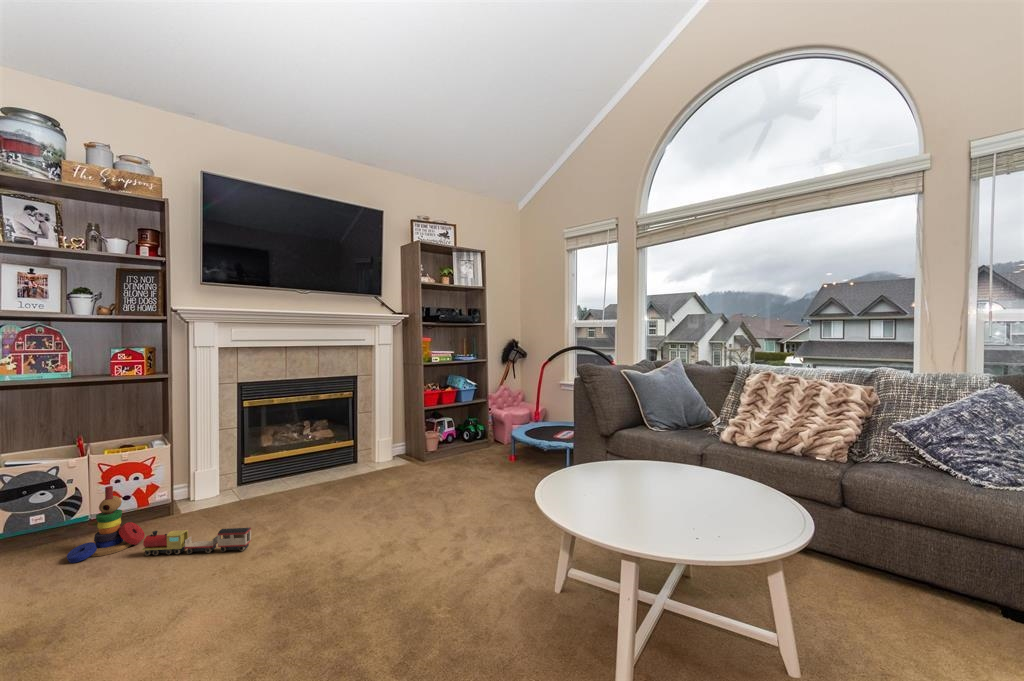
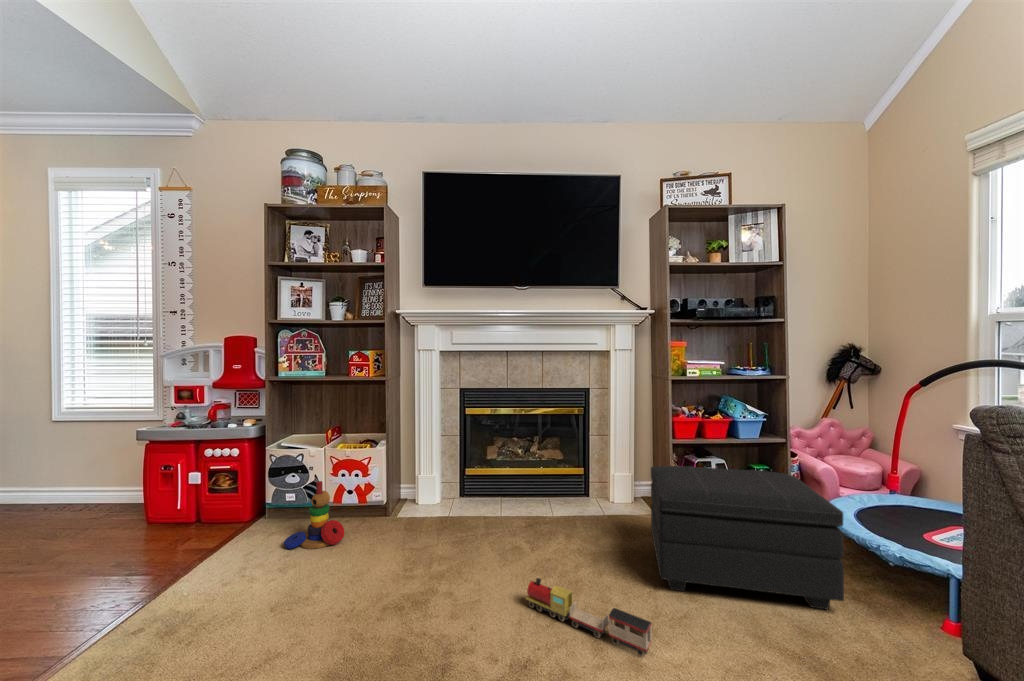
footstool: none [419,416,523,492] -> present [651,466,844,609]
toy train: present [142,528,251,556] -> present [525,578,652,656]

